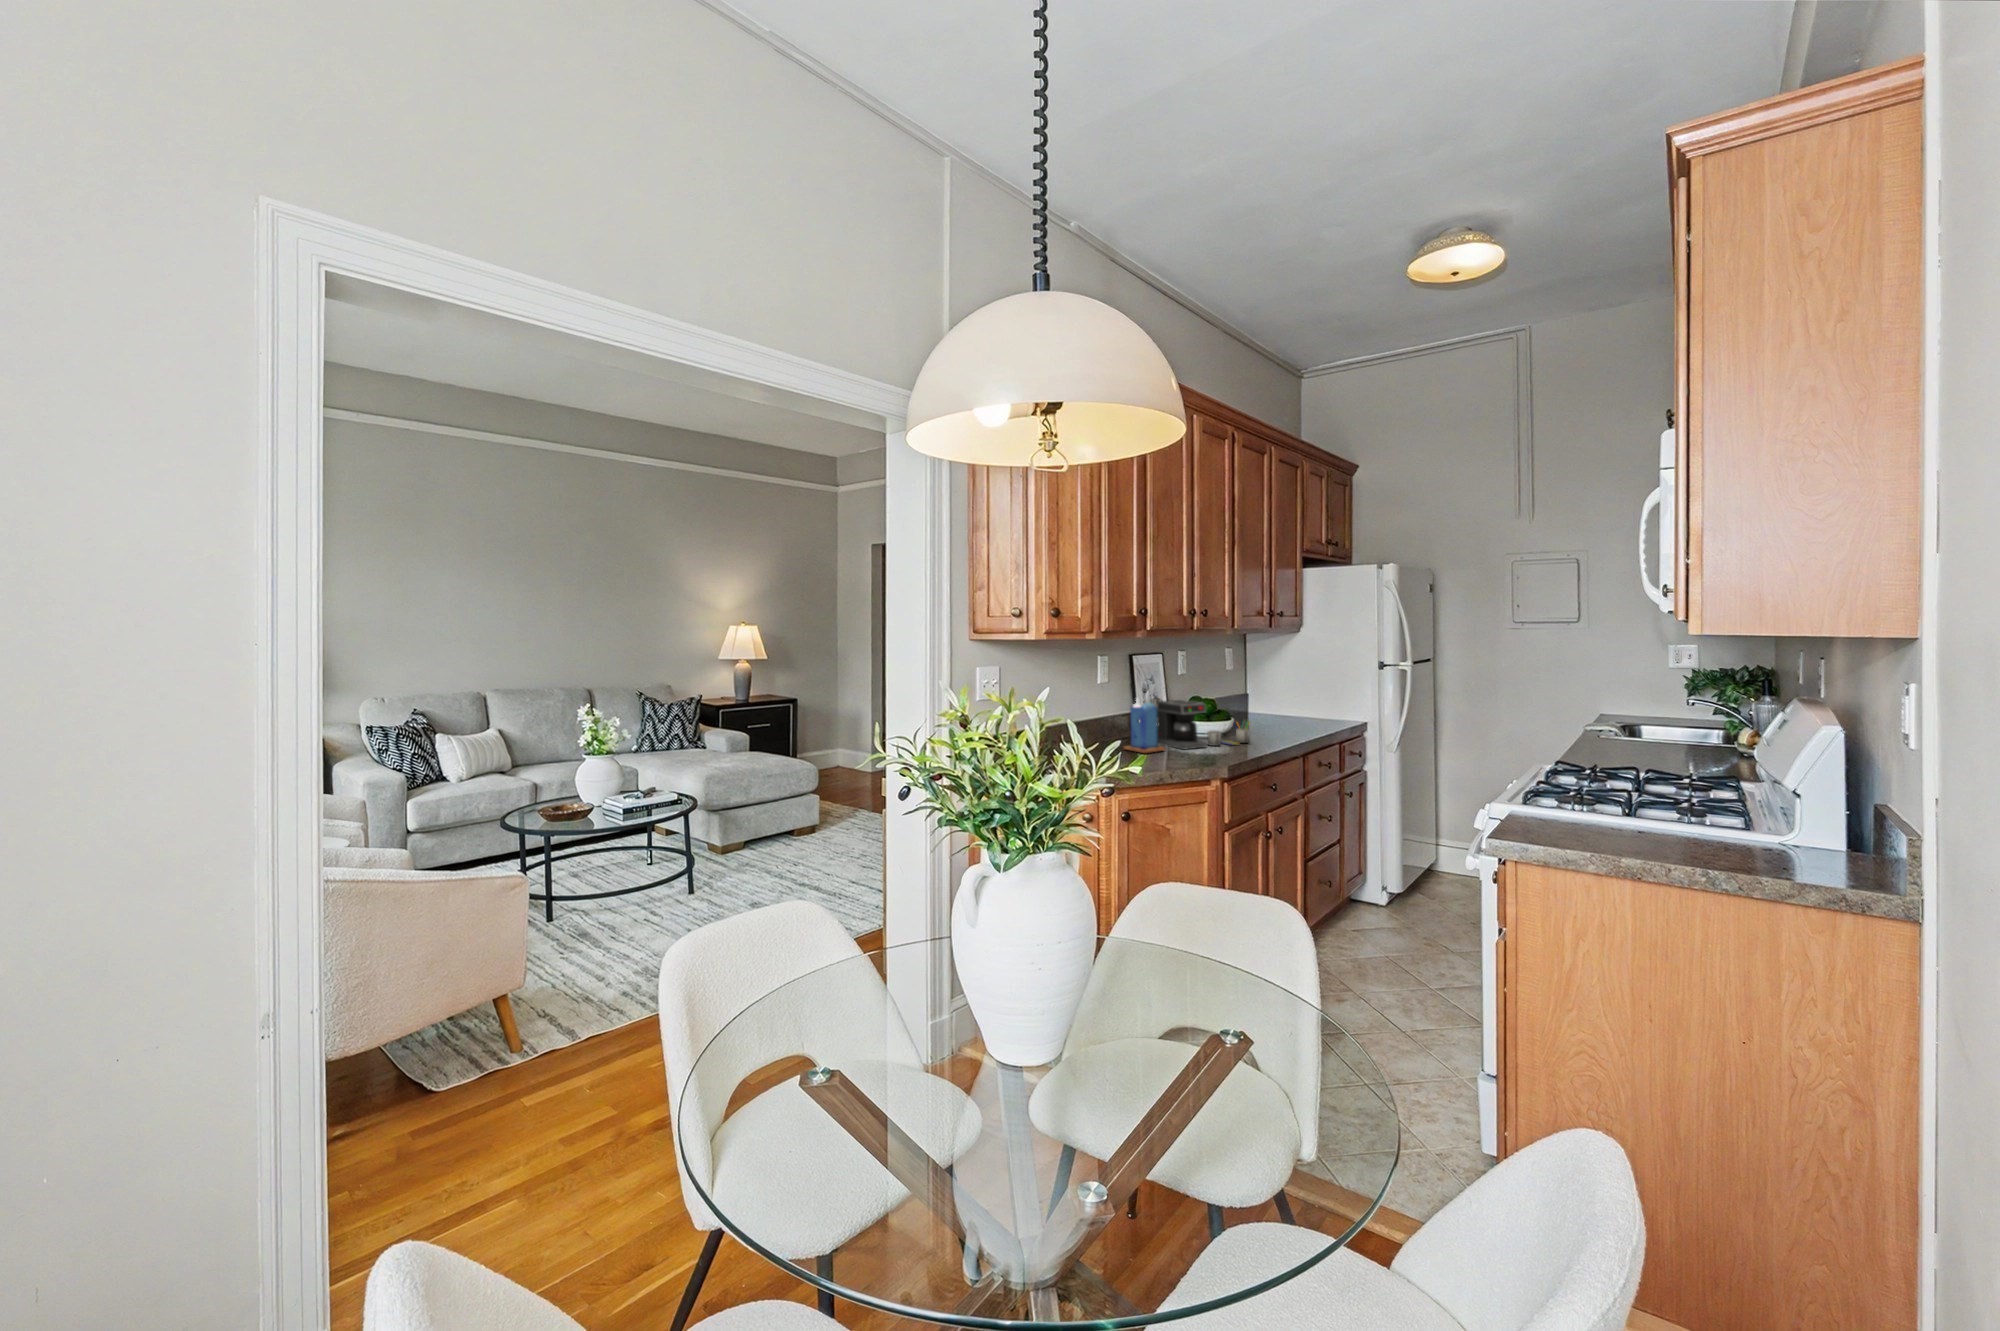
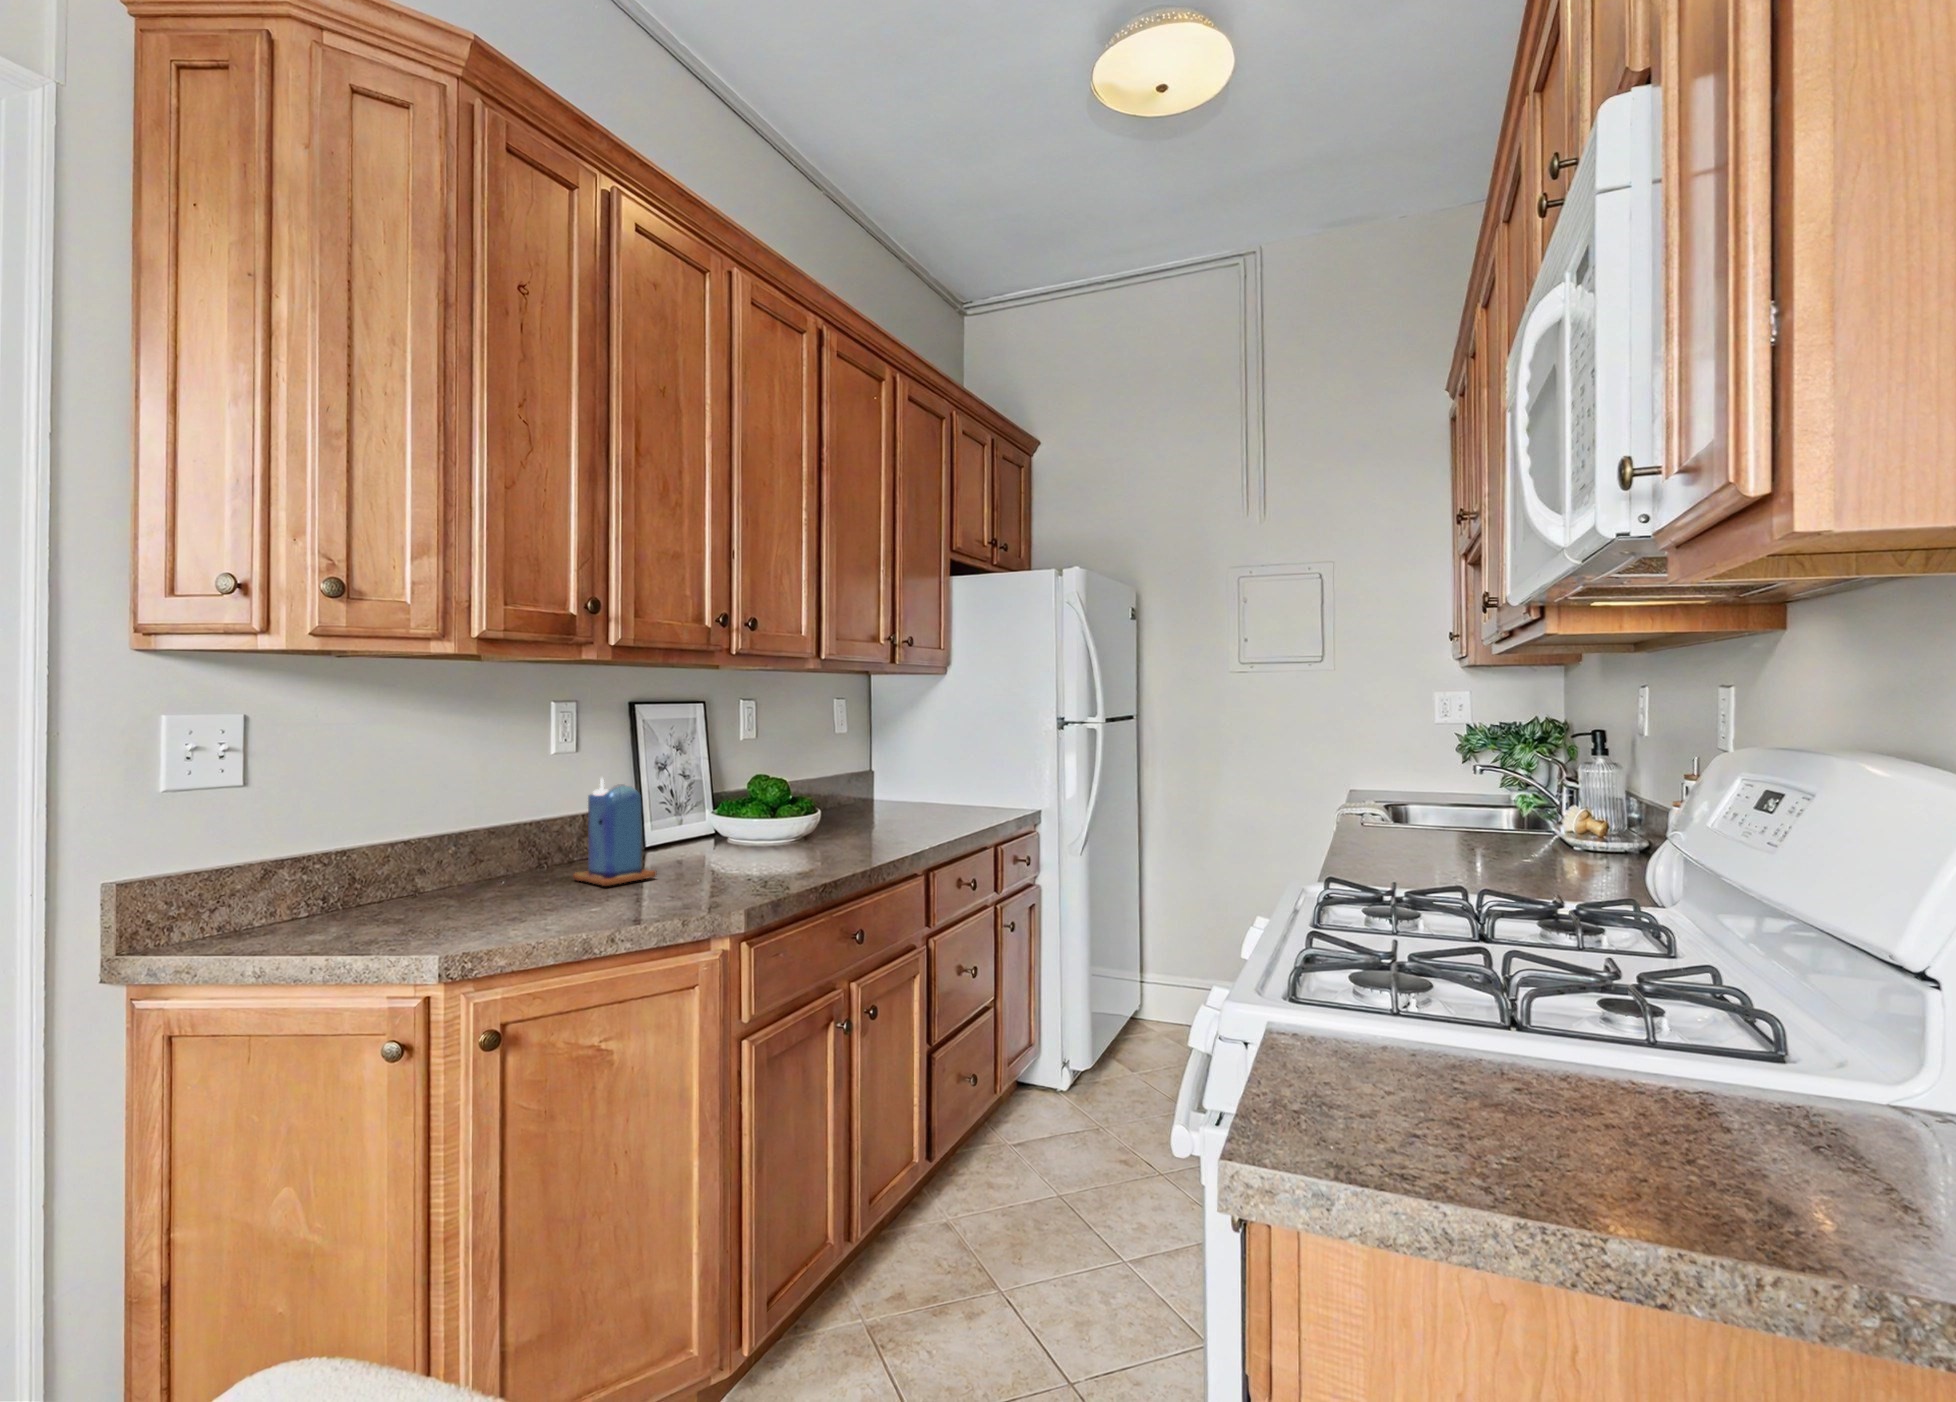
coffee maker: present [1157,700,1250,749] -> none [661,780,834,873]

